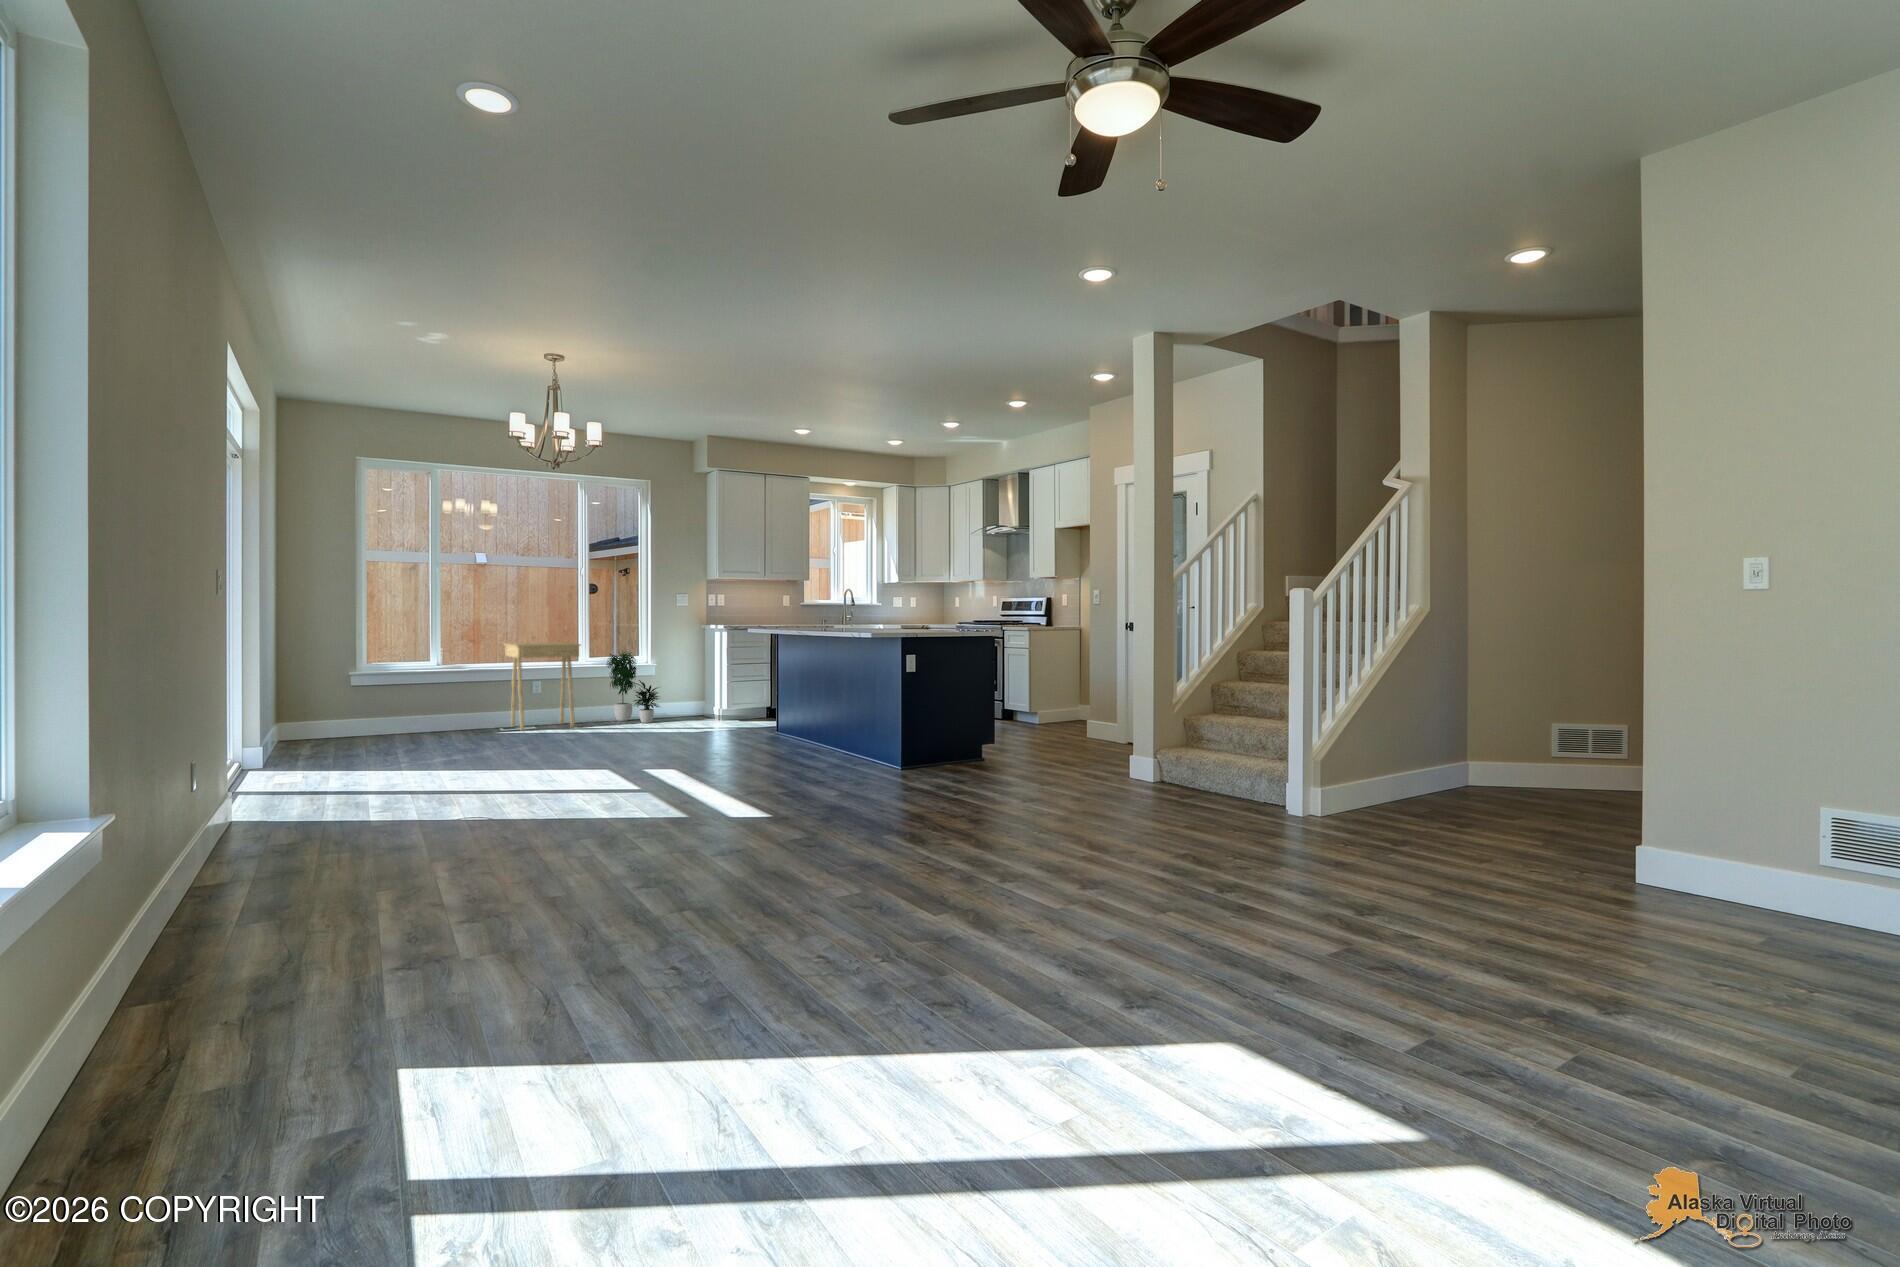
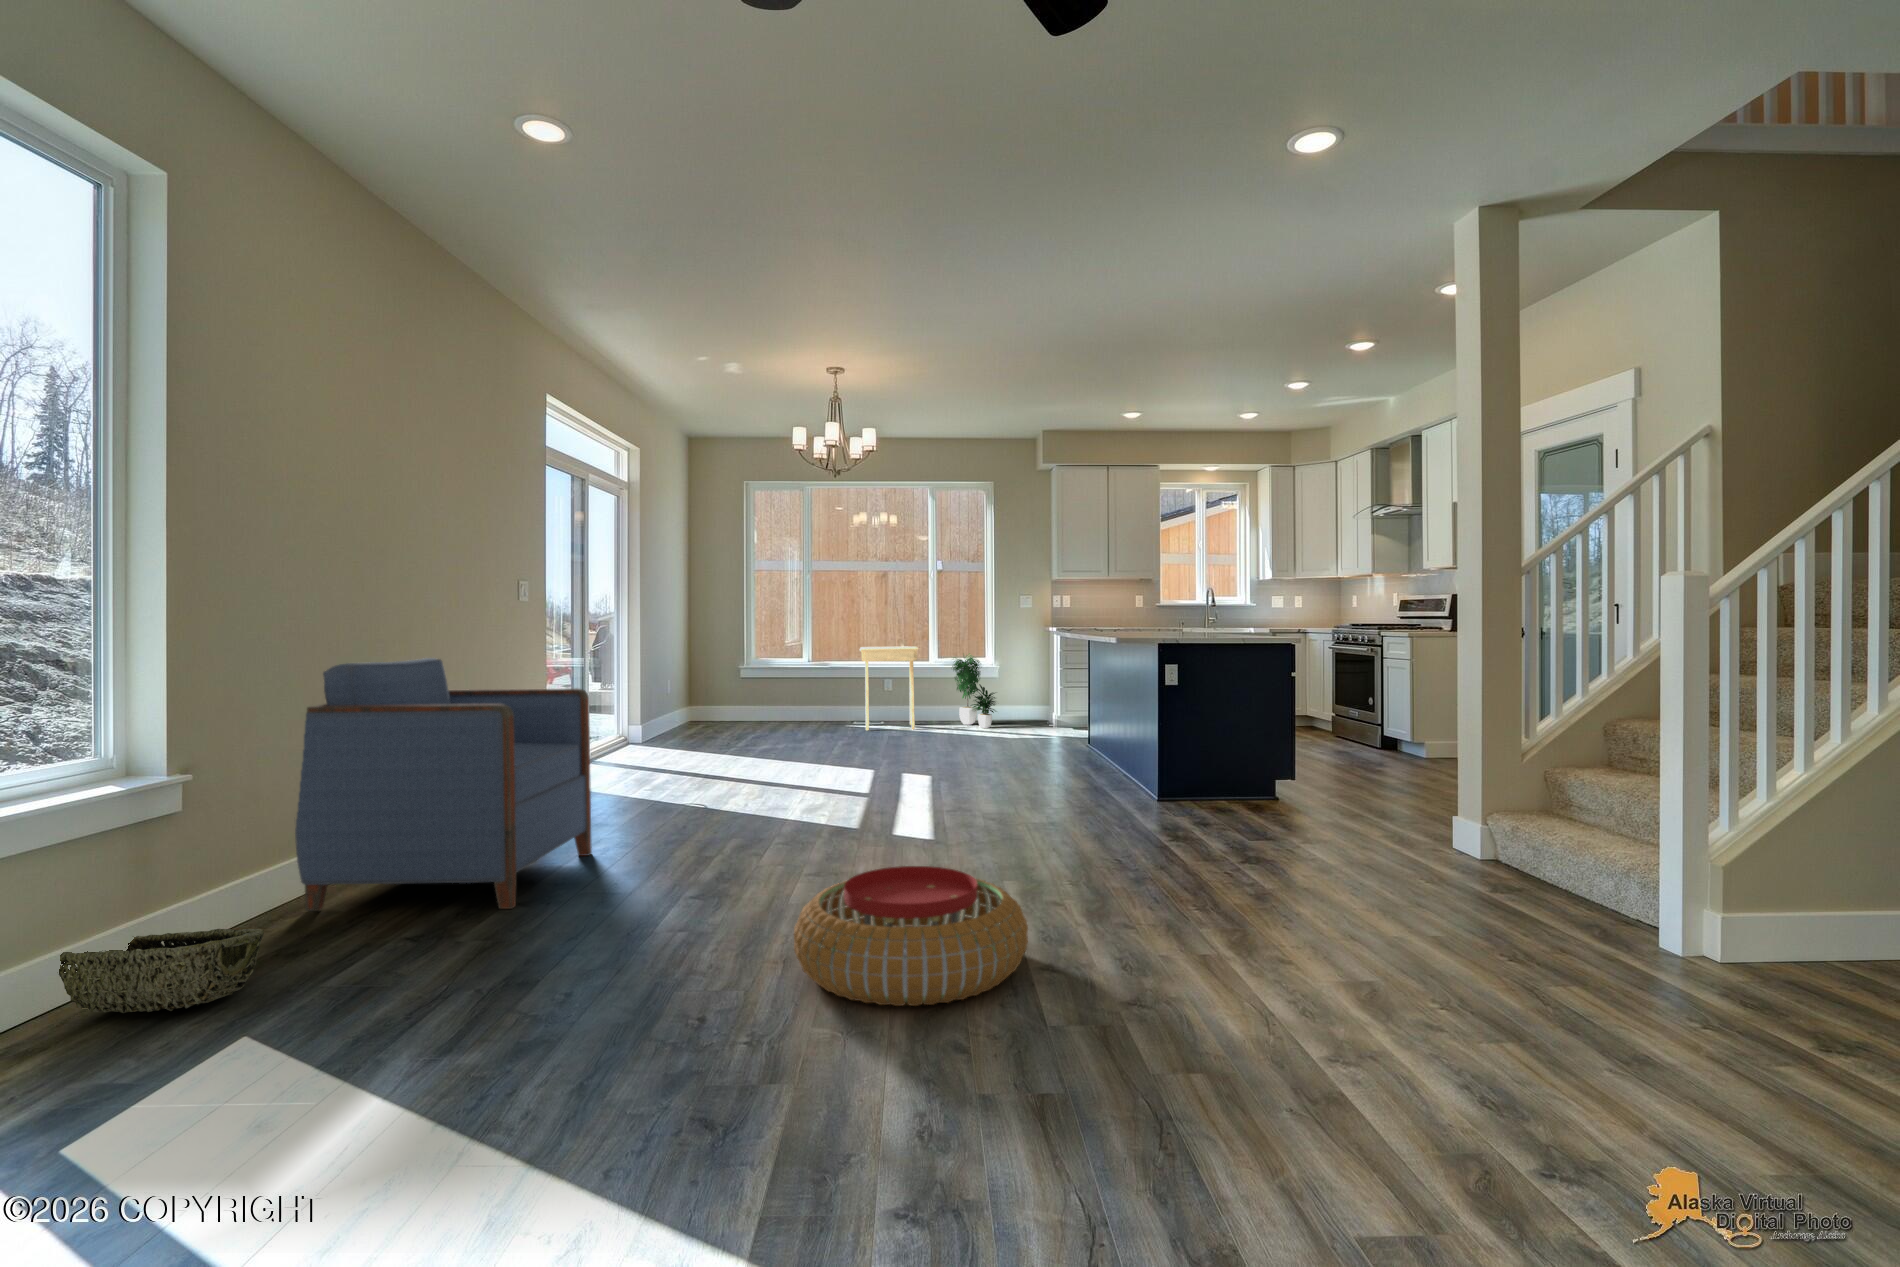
armchair: none [173,647,451,933] -> present [295,658,592,911]
pouf: none [805,806,988,903] -> present [794,866,1028,1006]
woven basket: none [101,924,316,1029] -> present [59,929,264,1013]

